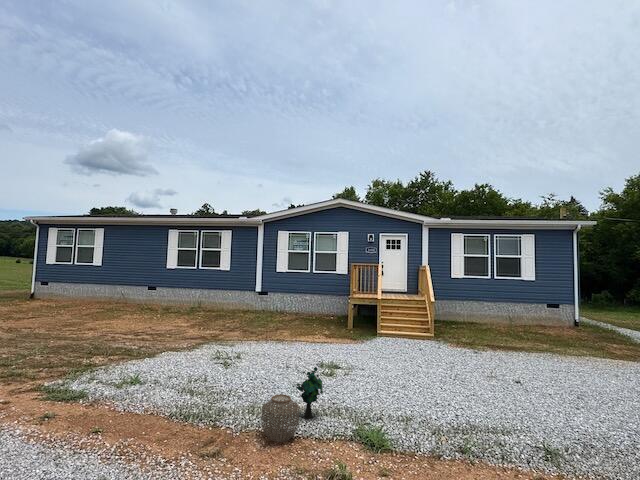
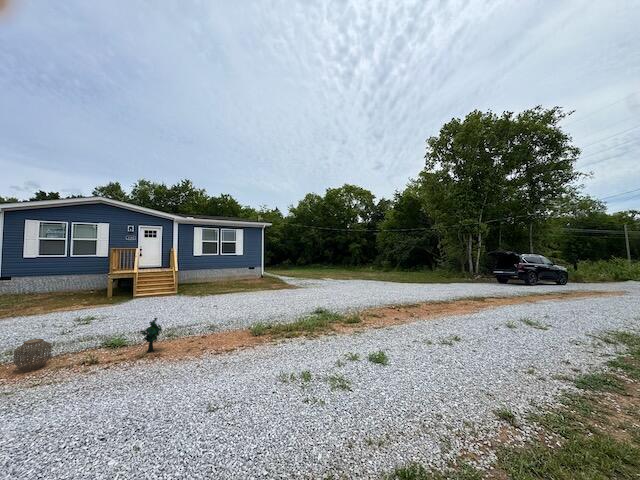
decorative plant: present [297,367,323,419] -> present [141,318,162,352]

